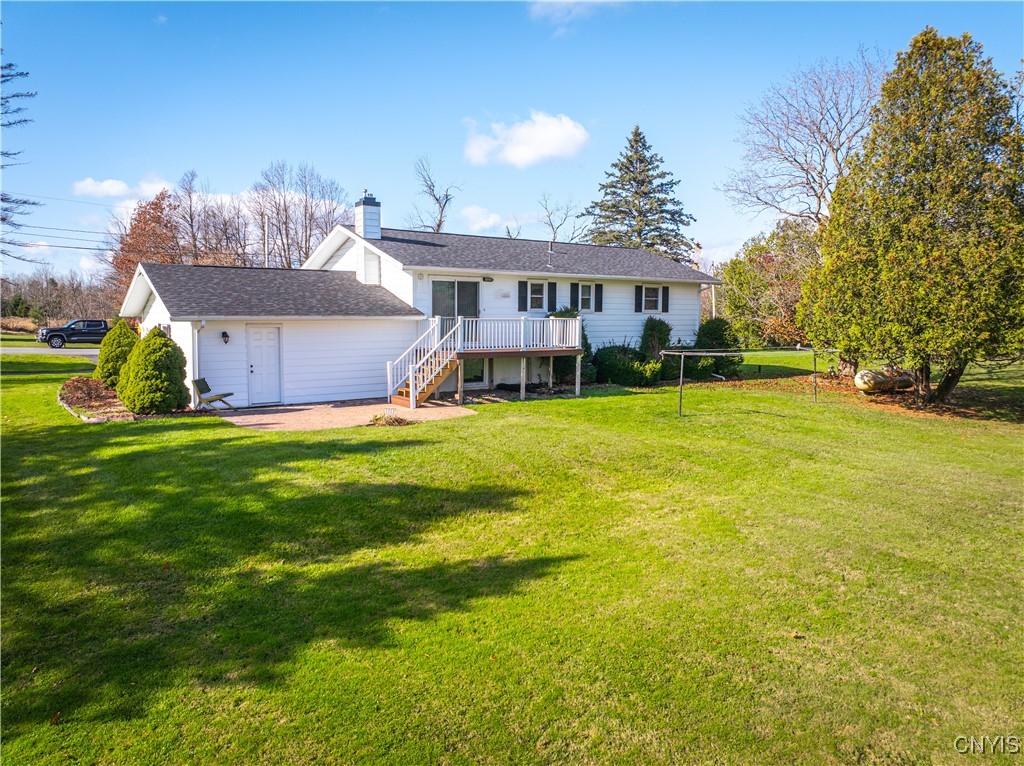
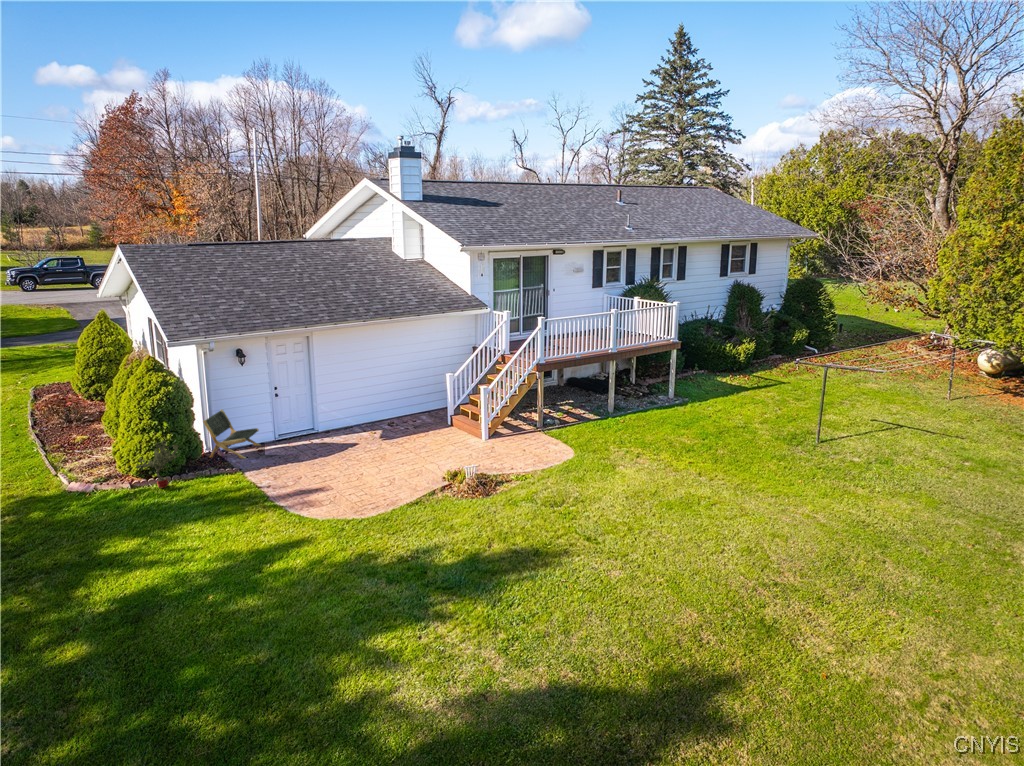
potted tree: none [139,384,174,421] -> present [137,441,178,488]

